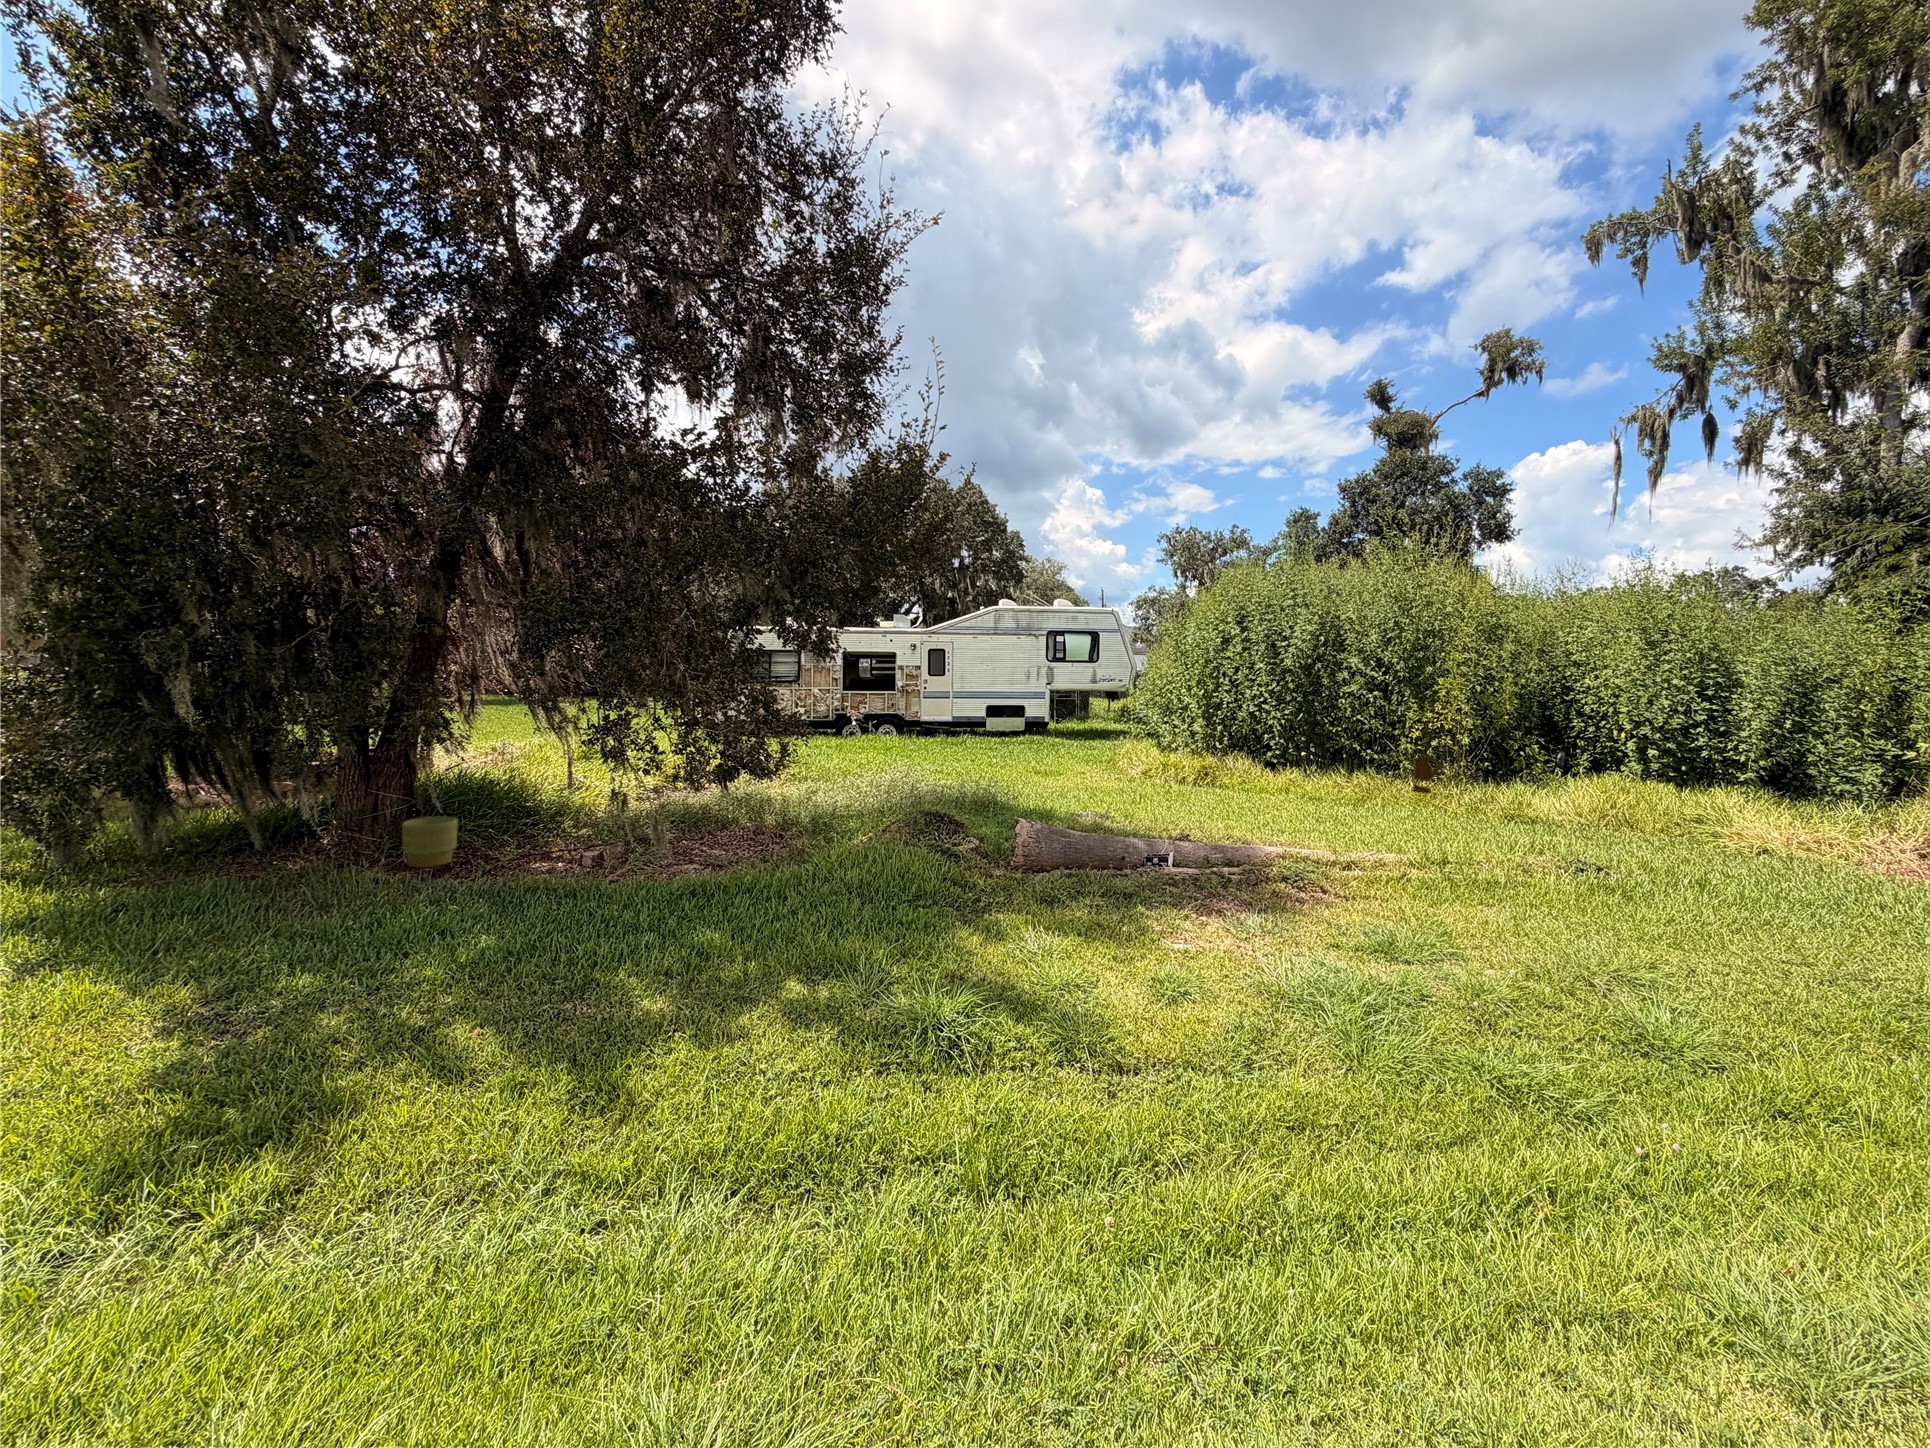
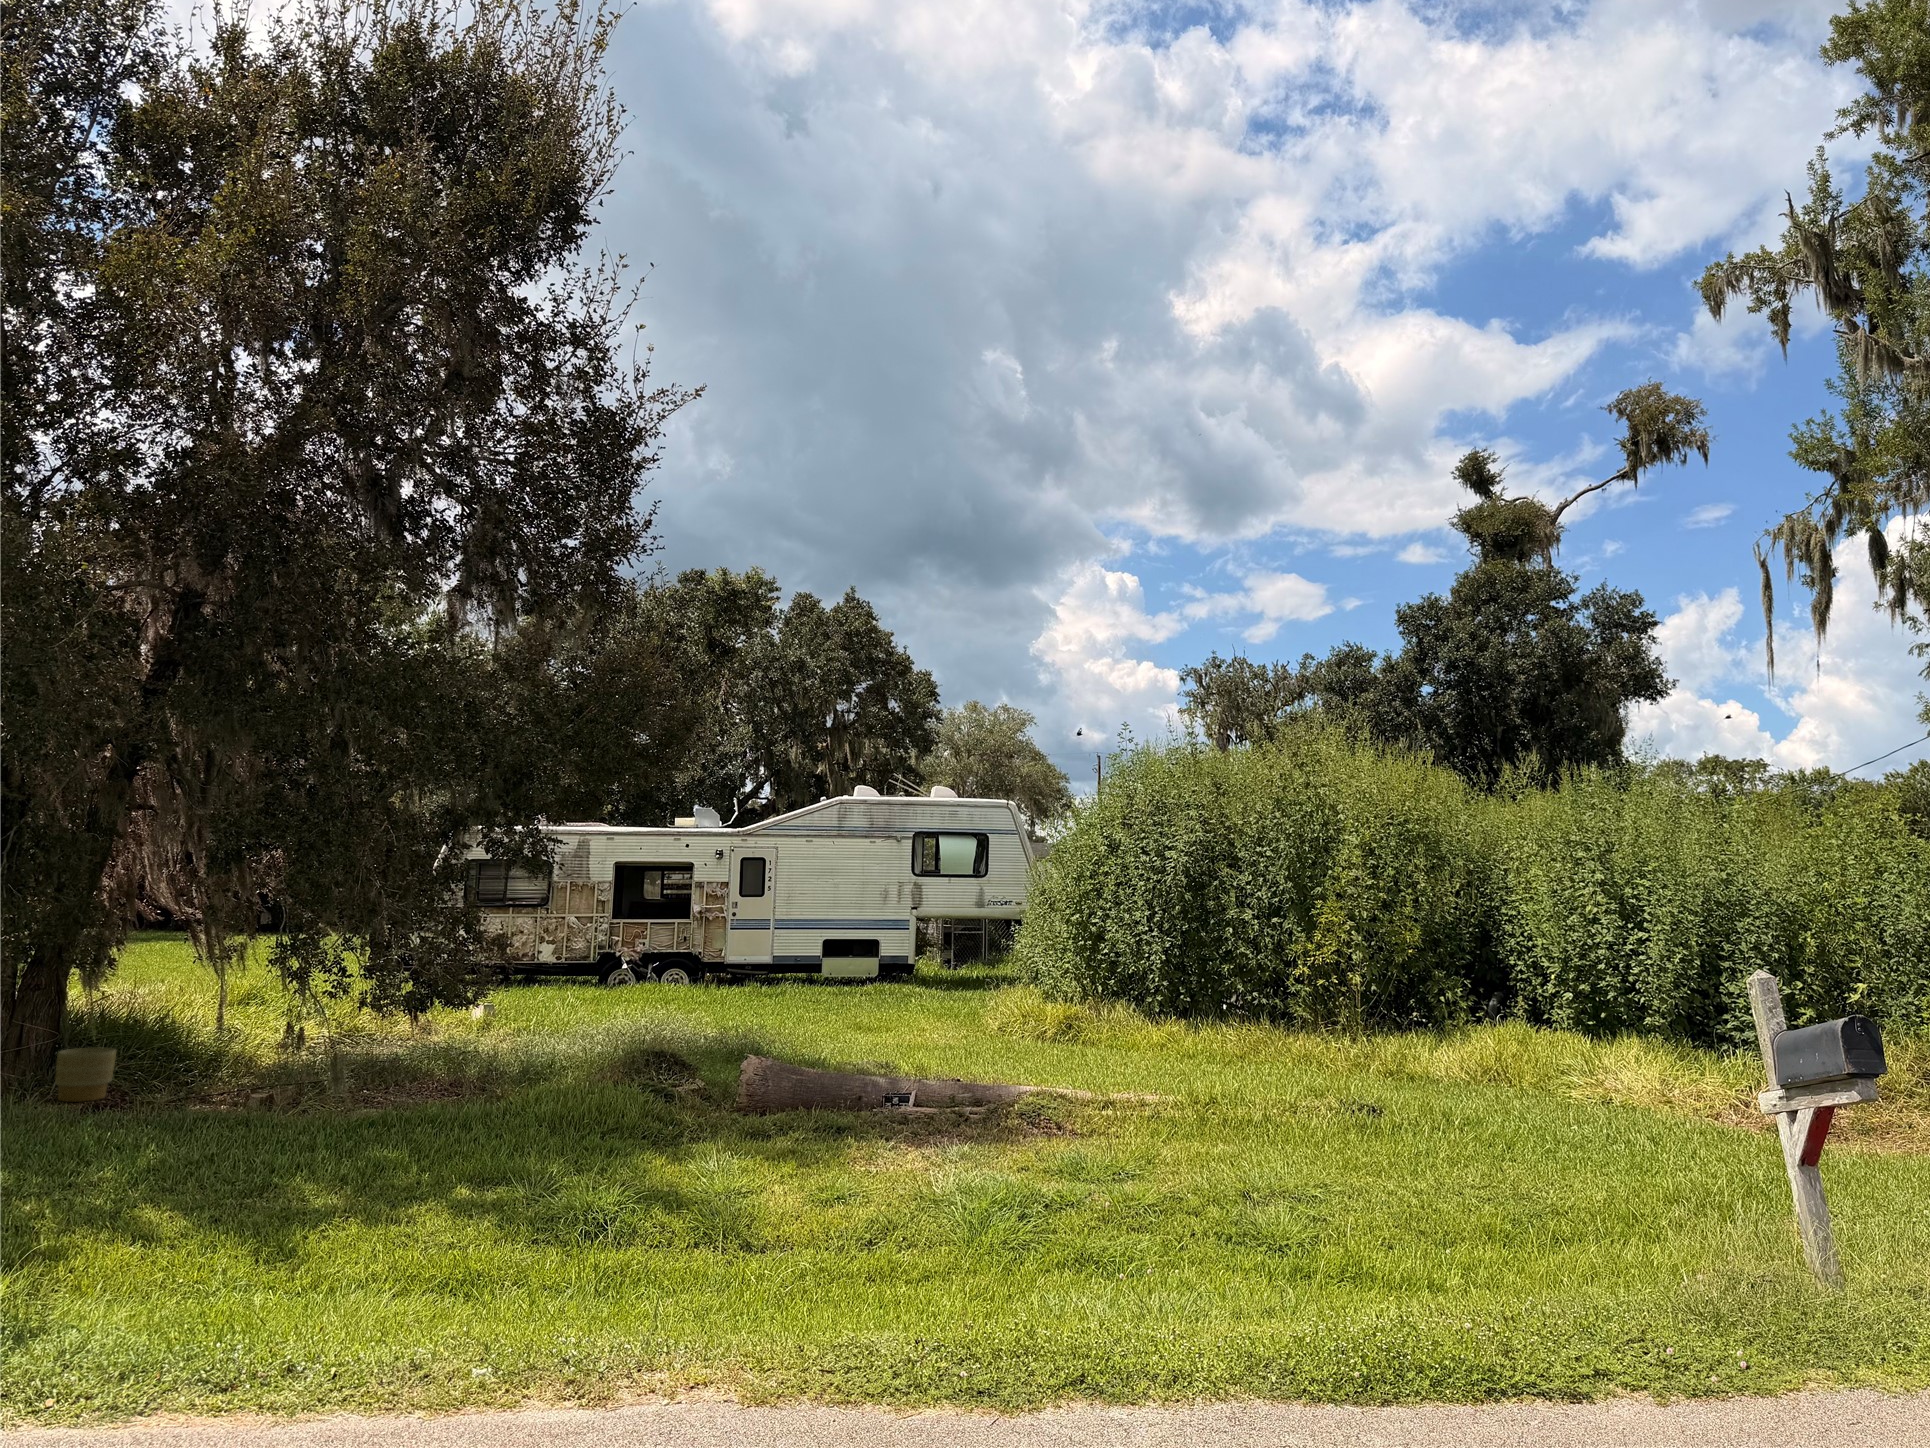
watering can: present [1411,757,1444,792] -> none [1314,999,1357,1045]

